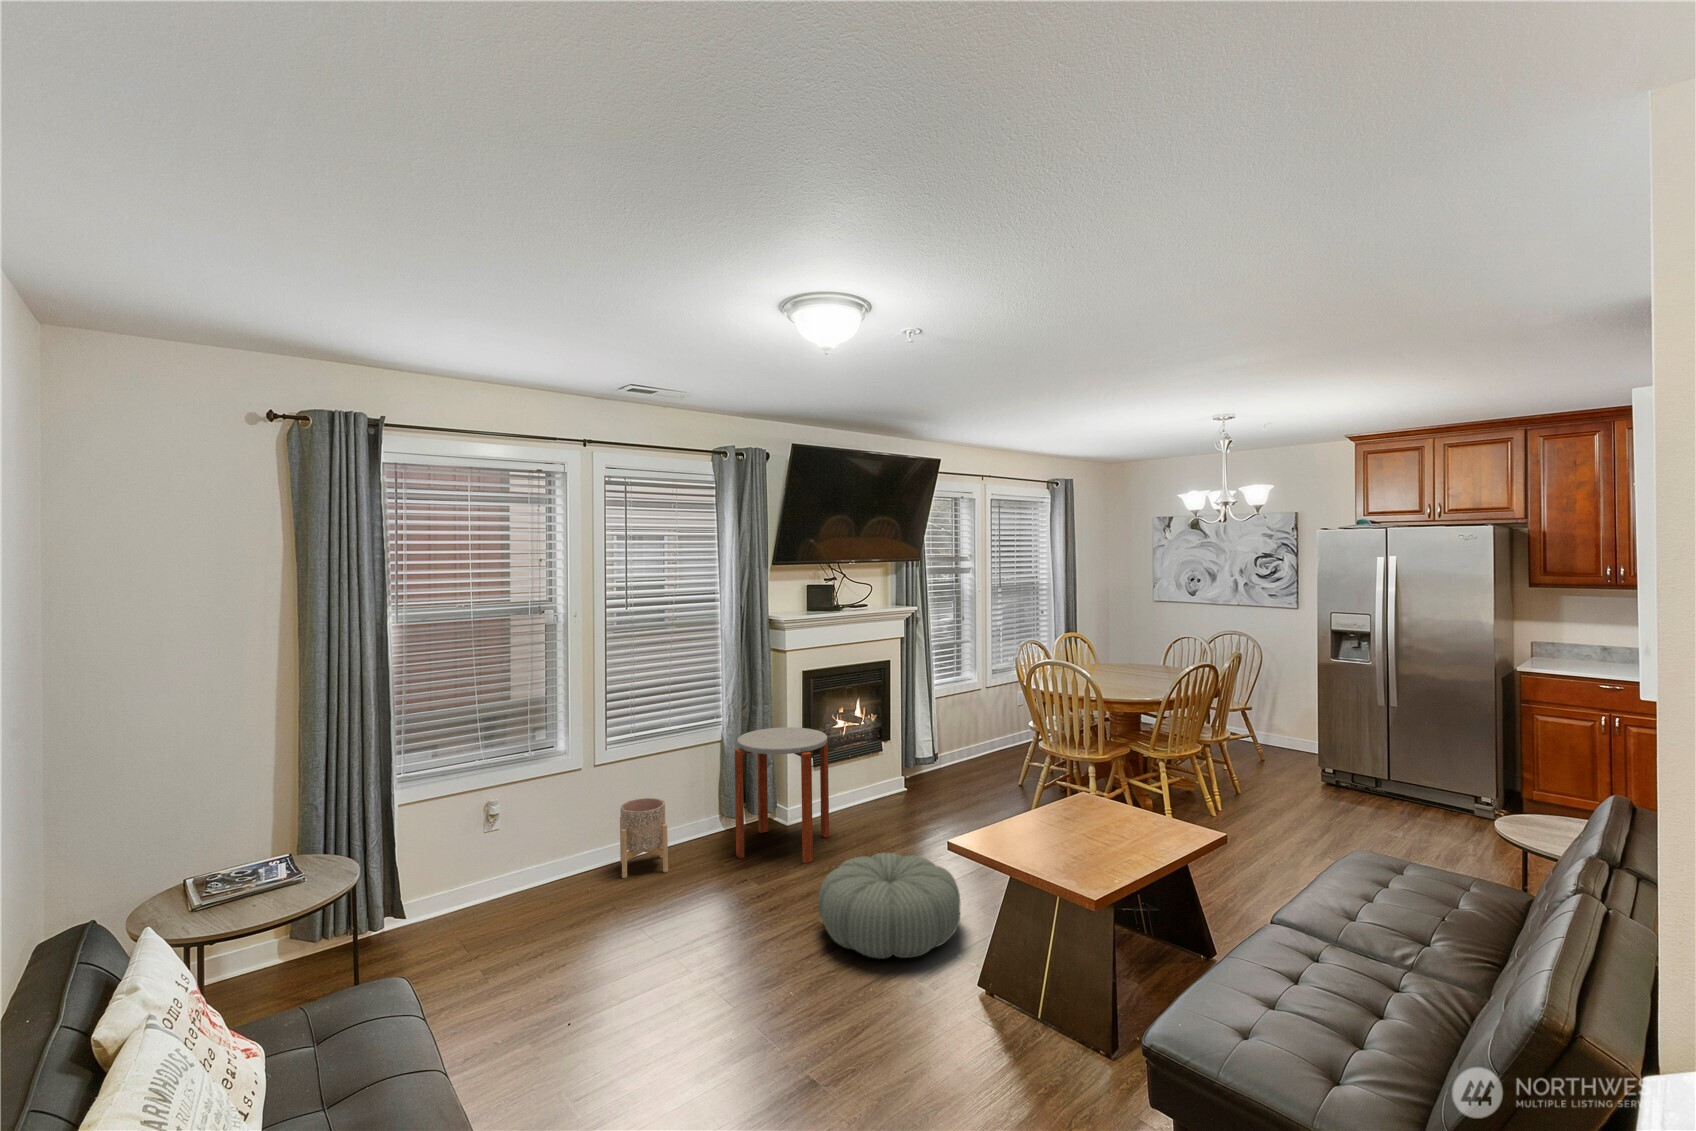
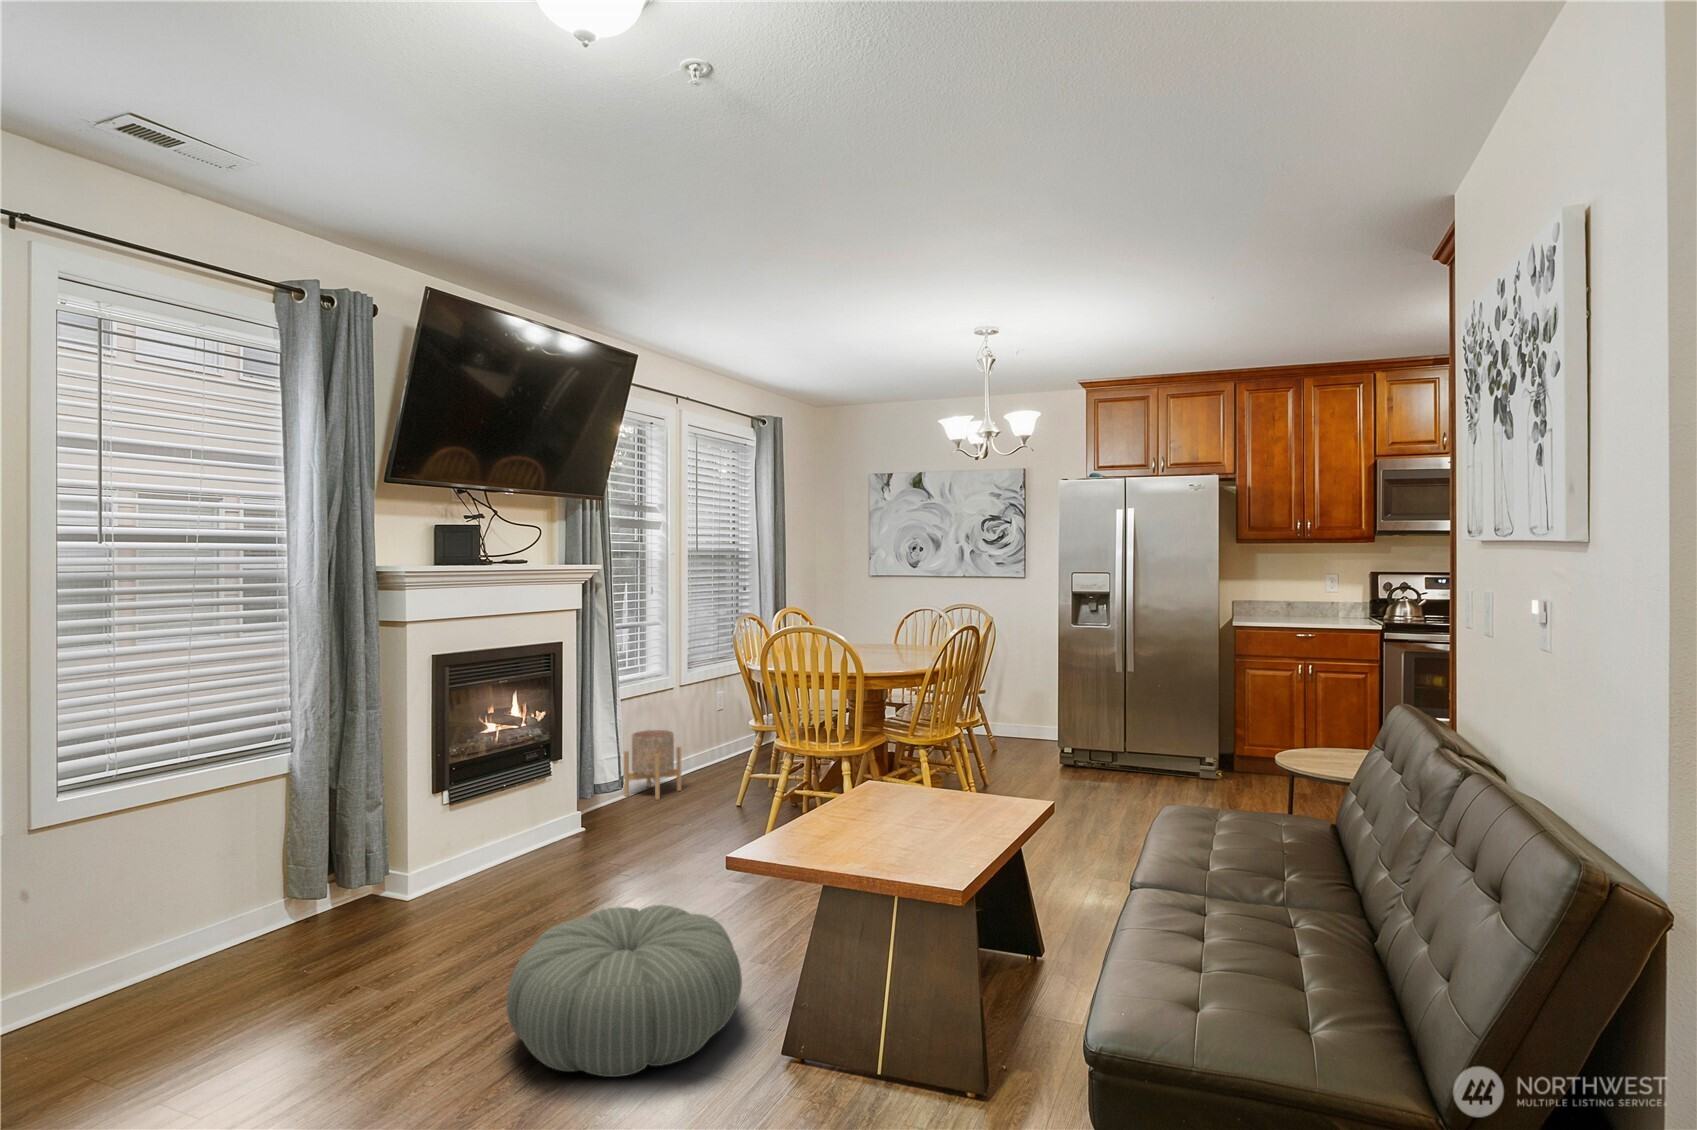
side table: present [735,727,829,863] -> none [322,740,486,964]
planter: present [620,798,668,878] -> present [624,730,681,800]

